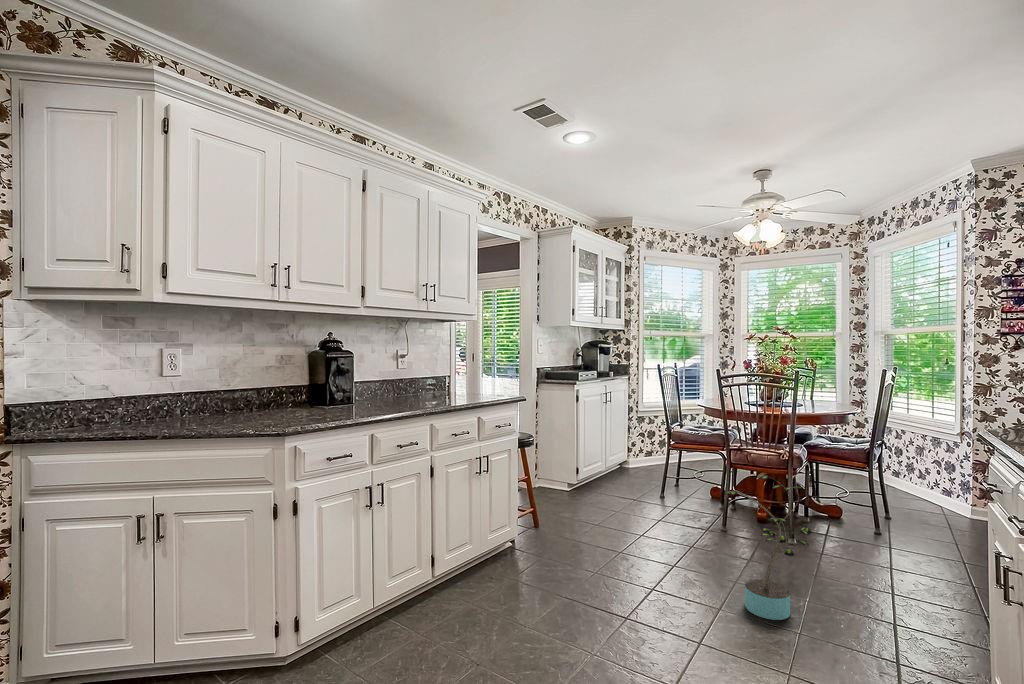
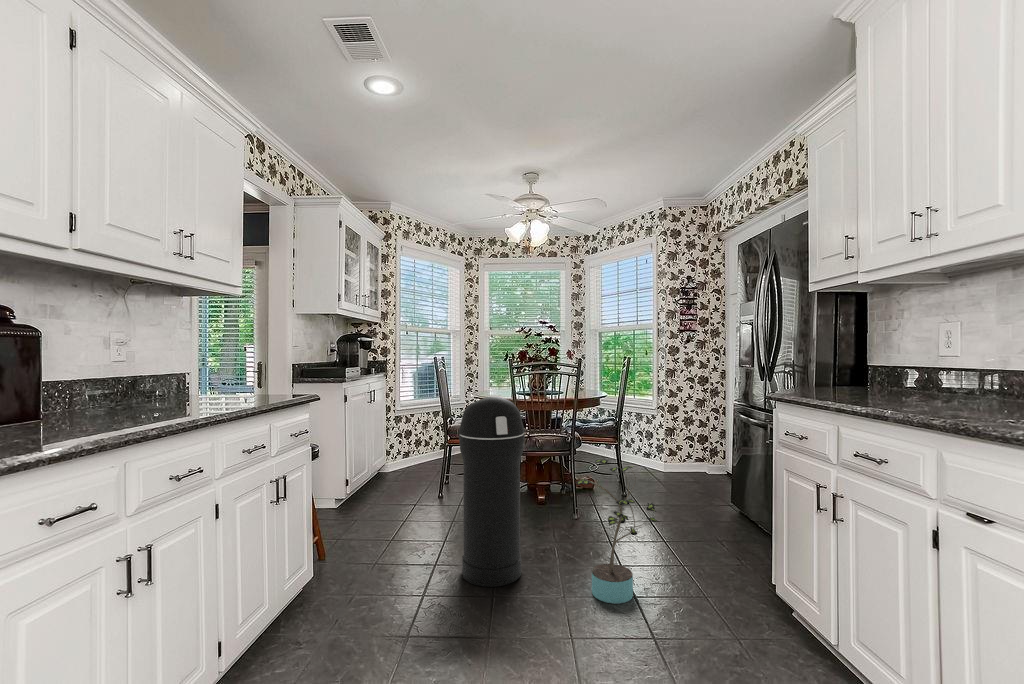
trash can: none [632,404,694,575] -> present [459,396,525,587]

